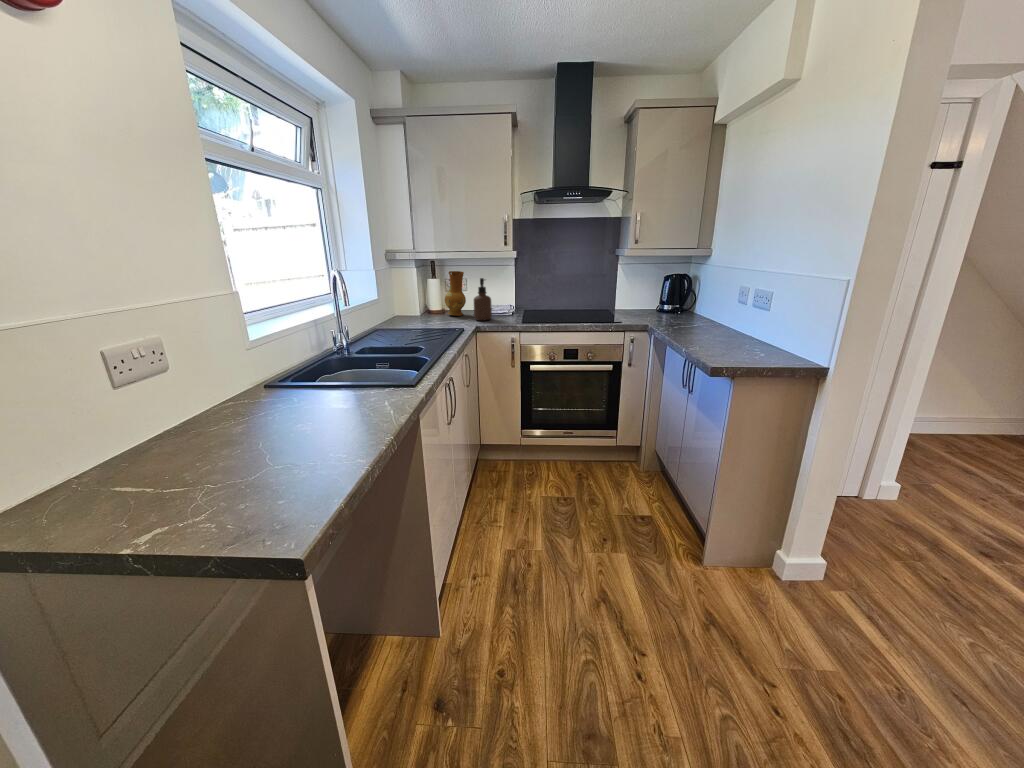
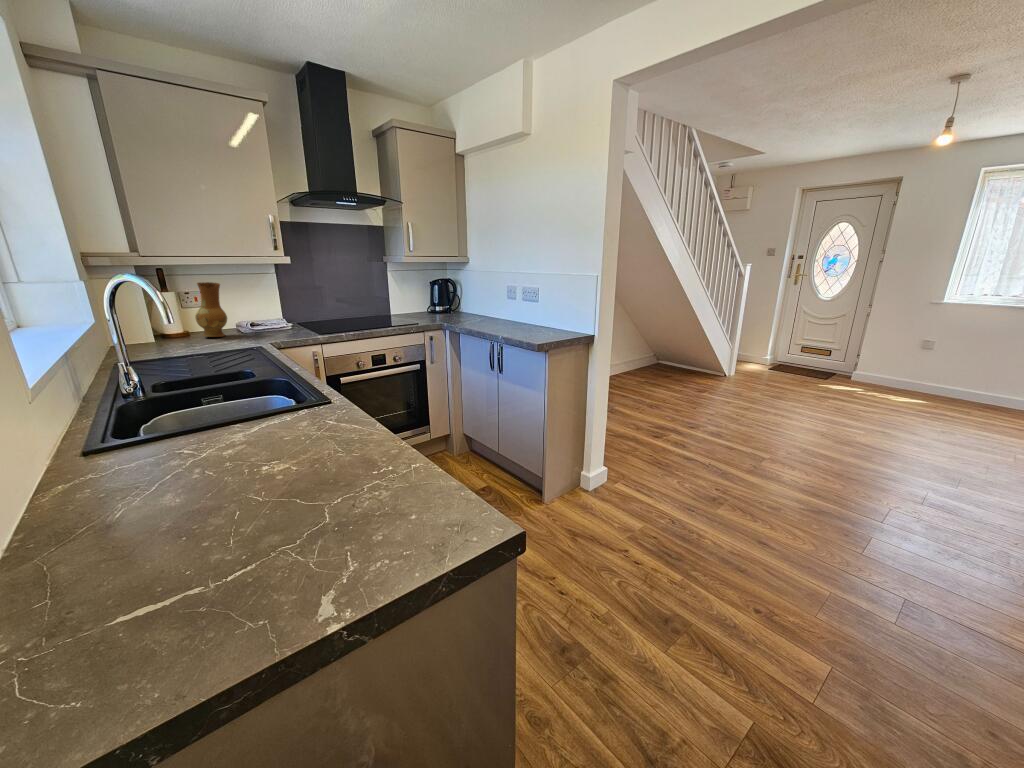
soap dispenser: present [474,278,492,321] -> none [247,289,274,338]

